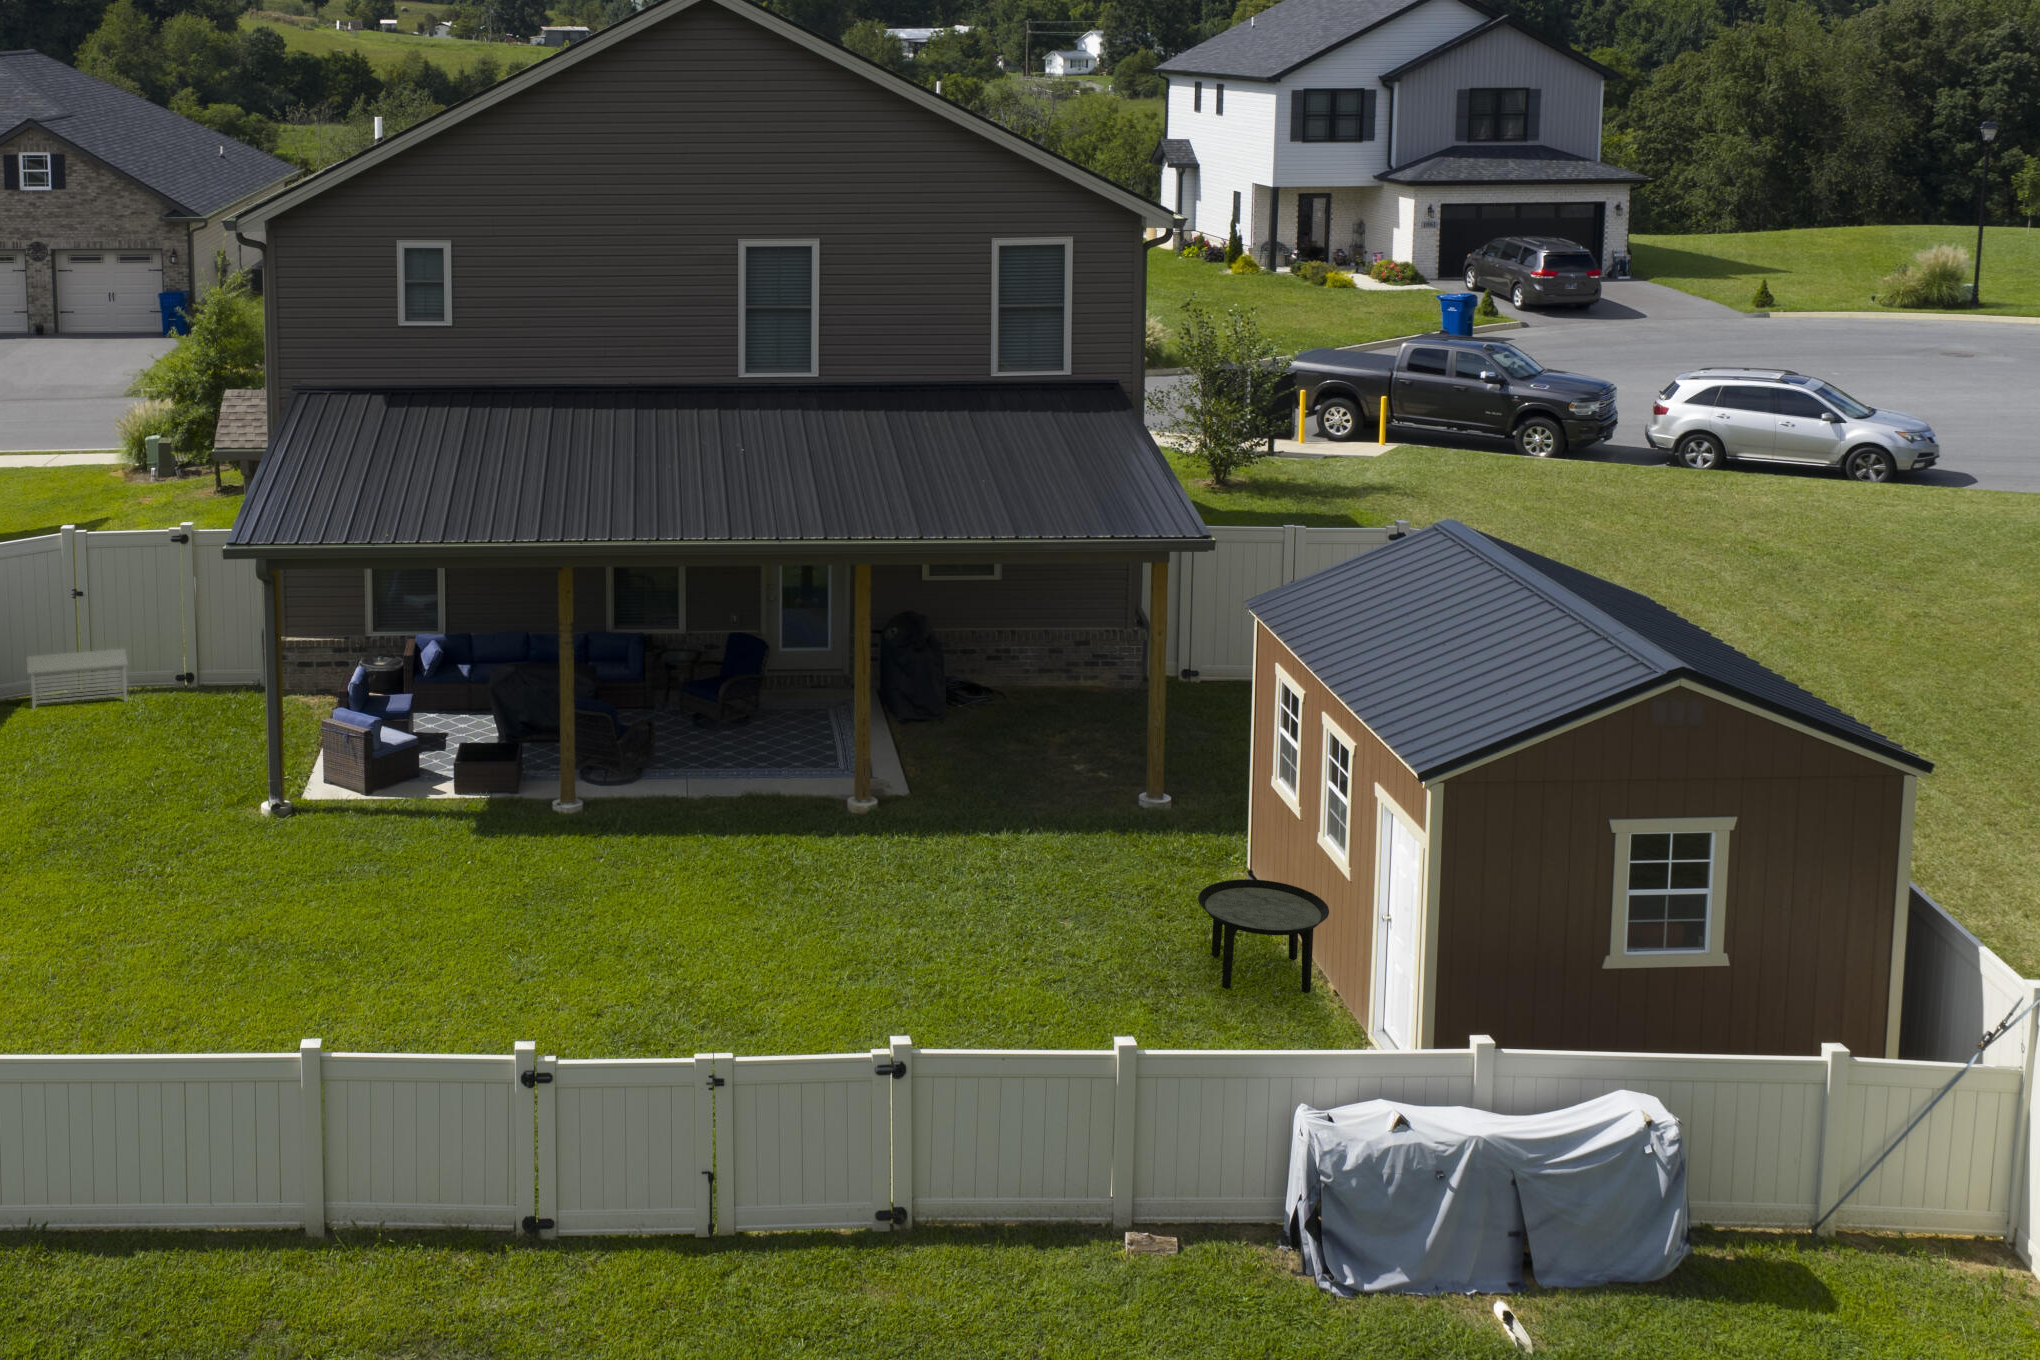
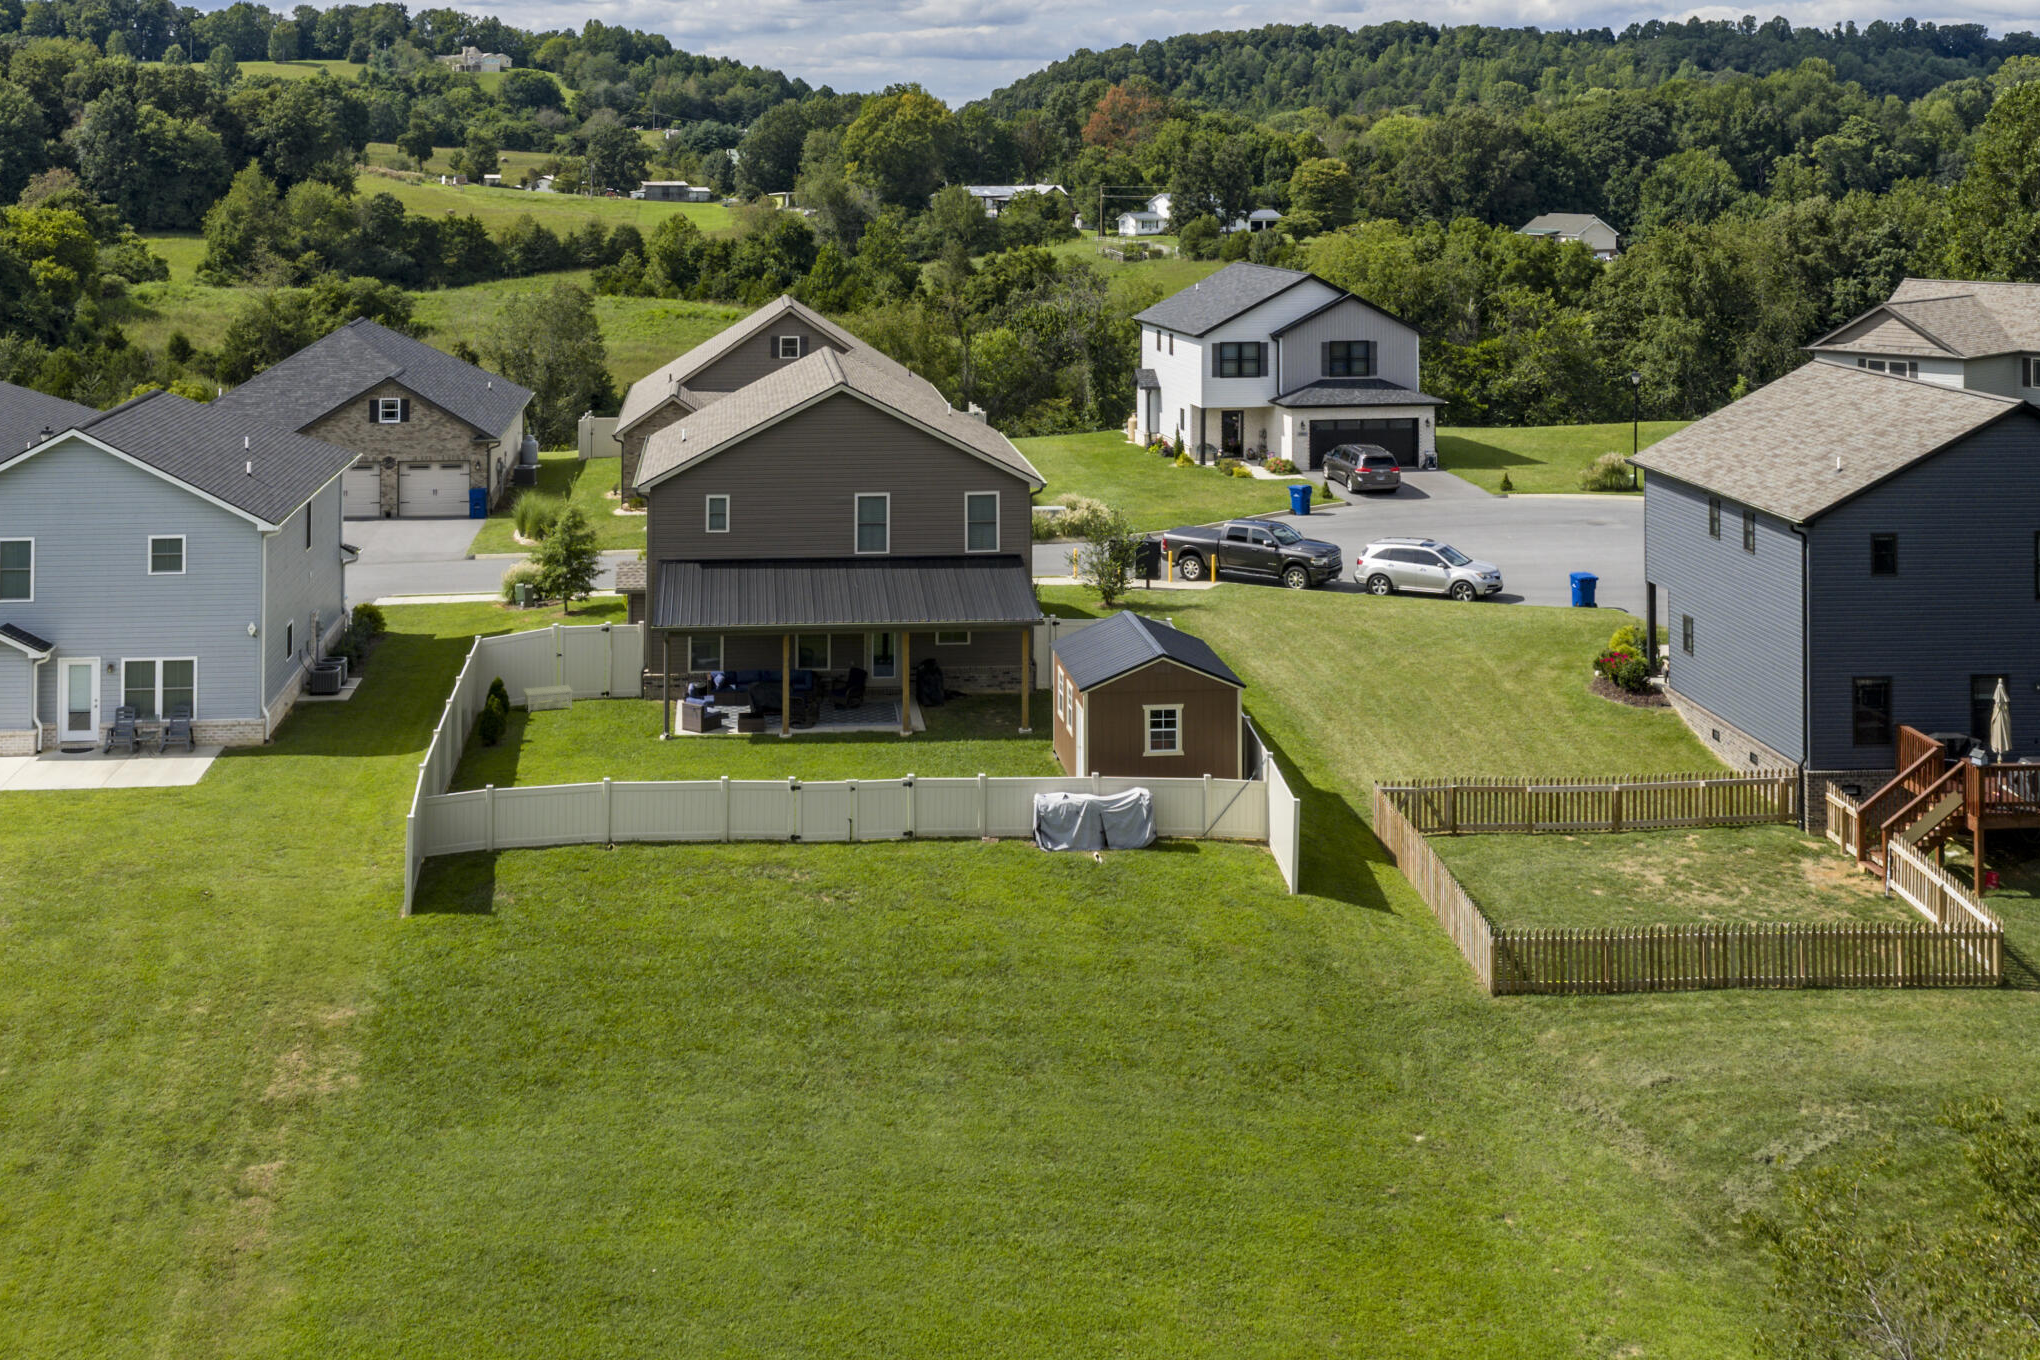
round table: present [1198,879,1329,993] -> none [1034,752,1082,791]

